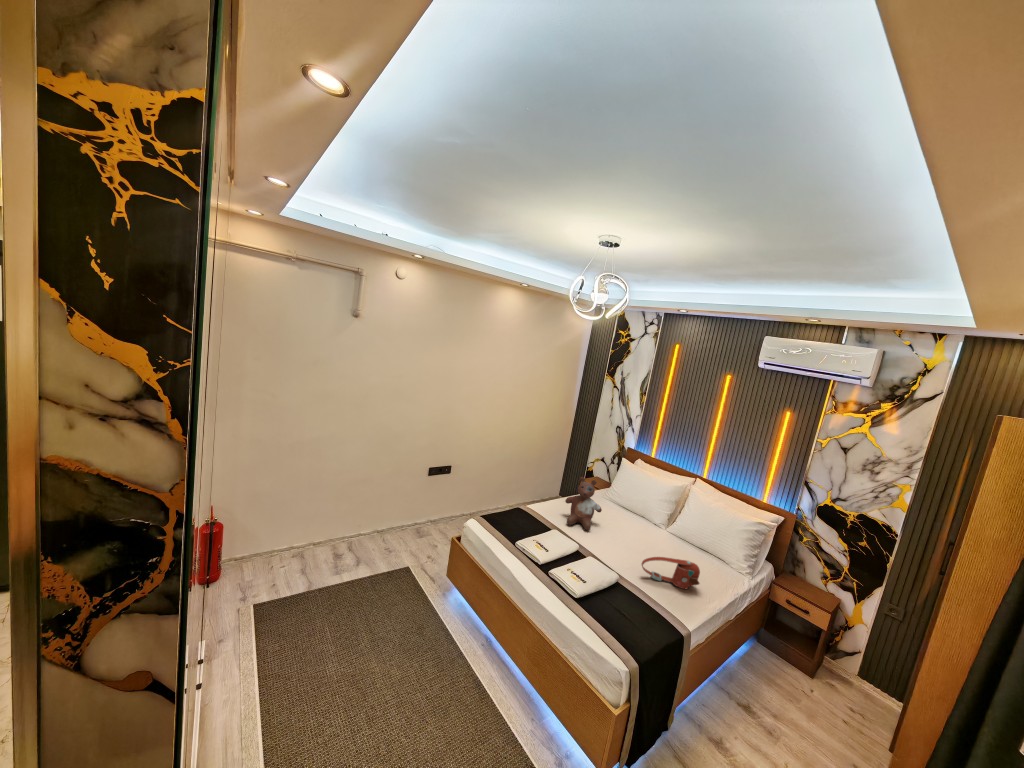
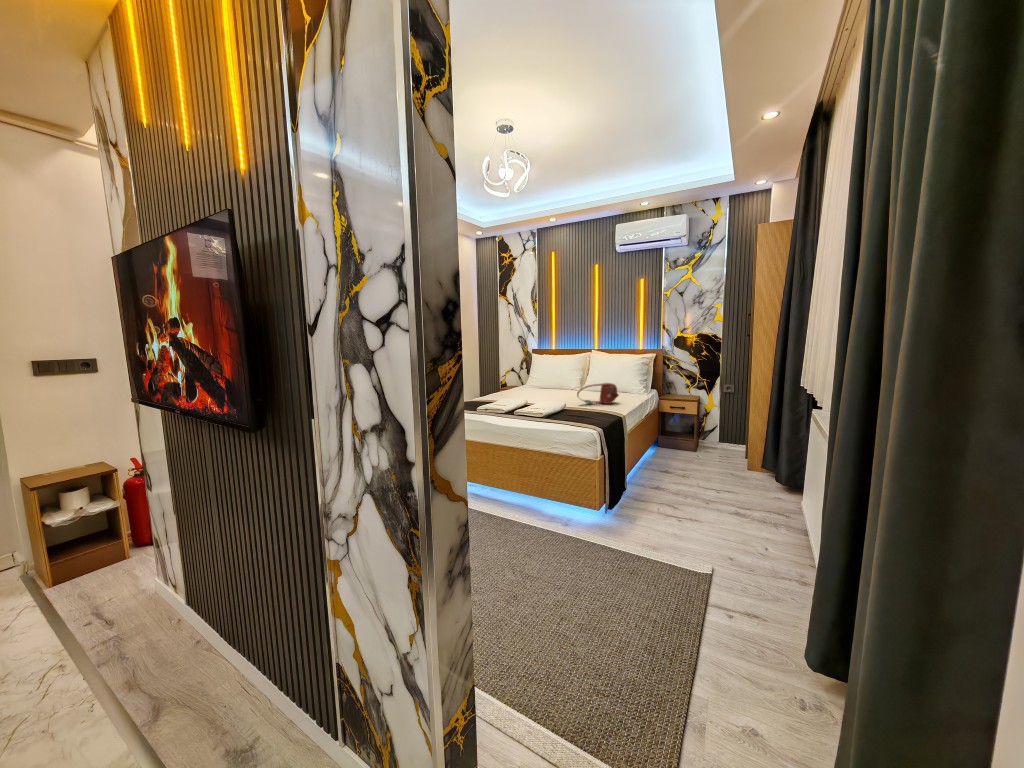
stuffed bear: present [565,477,602,530] -> none [501,359,532,398]

